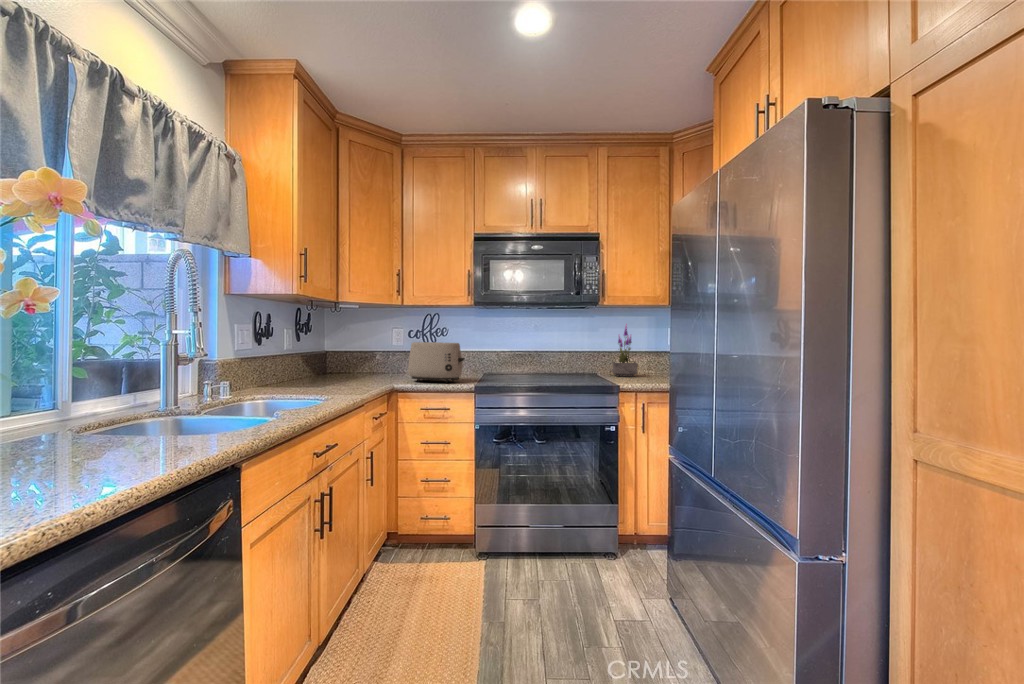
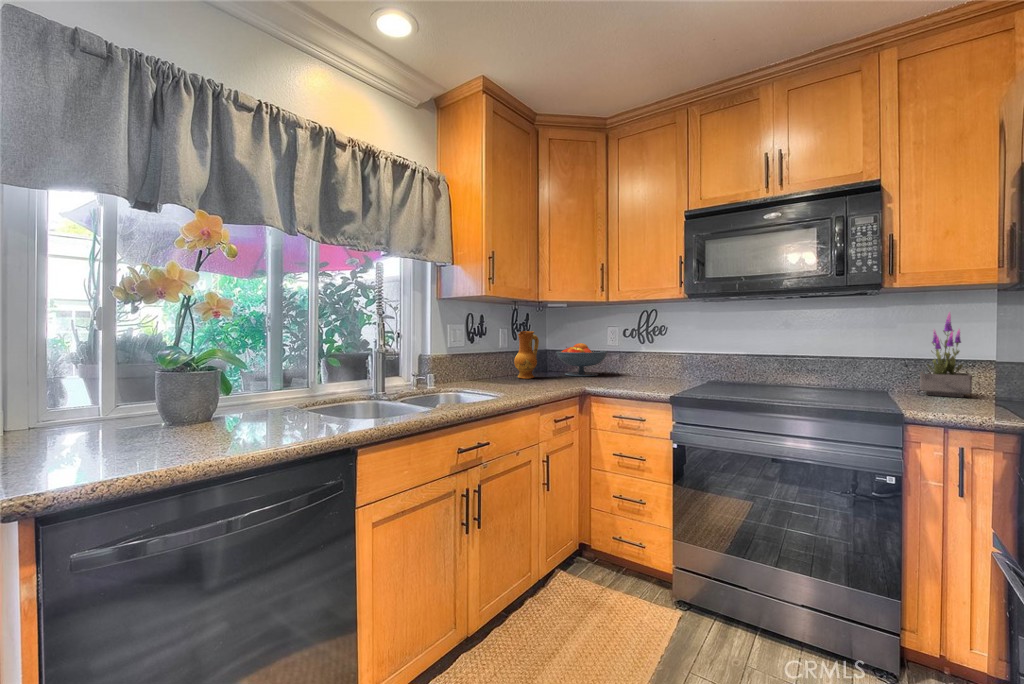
ceramic jug: none [305,331,331,381] -> present [514,331,539,379]
toaster: present [408,342,465,383] -> none [605,342,667,388]
fruit bowl: none [344,343,395,376] -> present [556,343,607,376]

